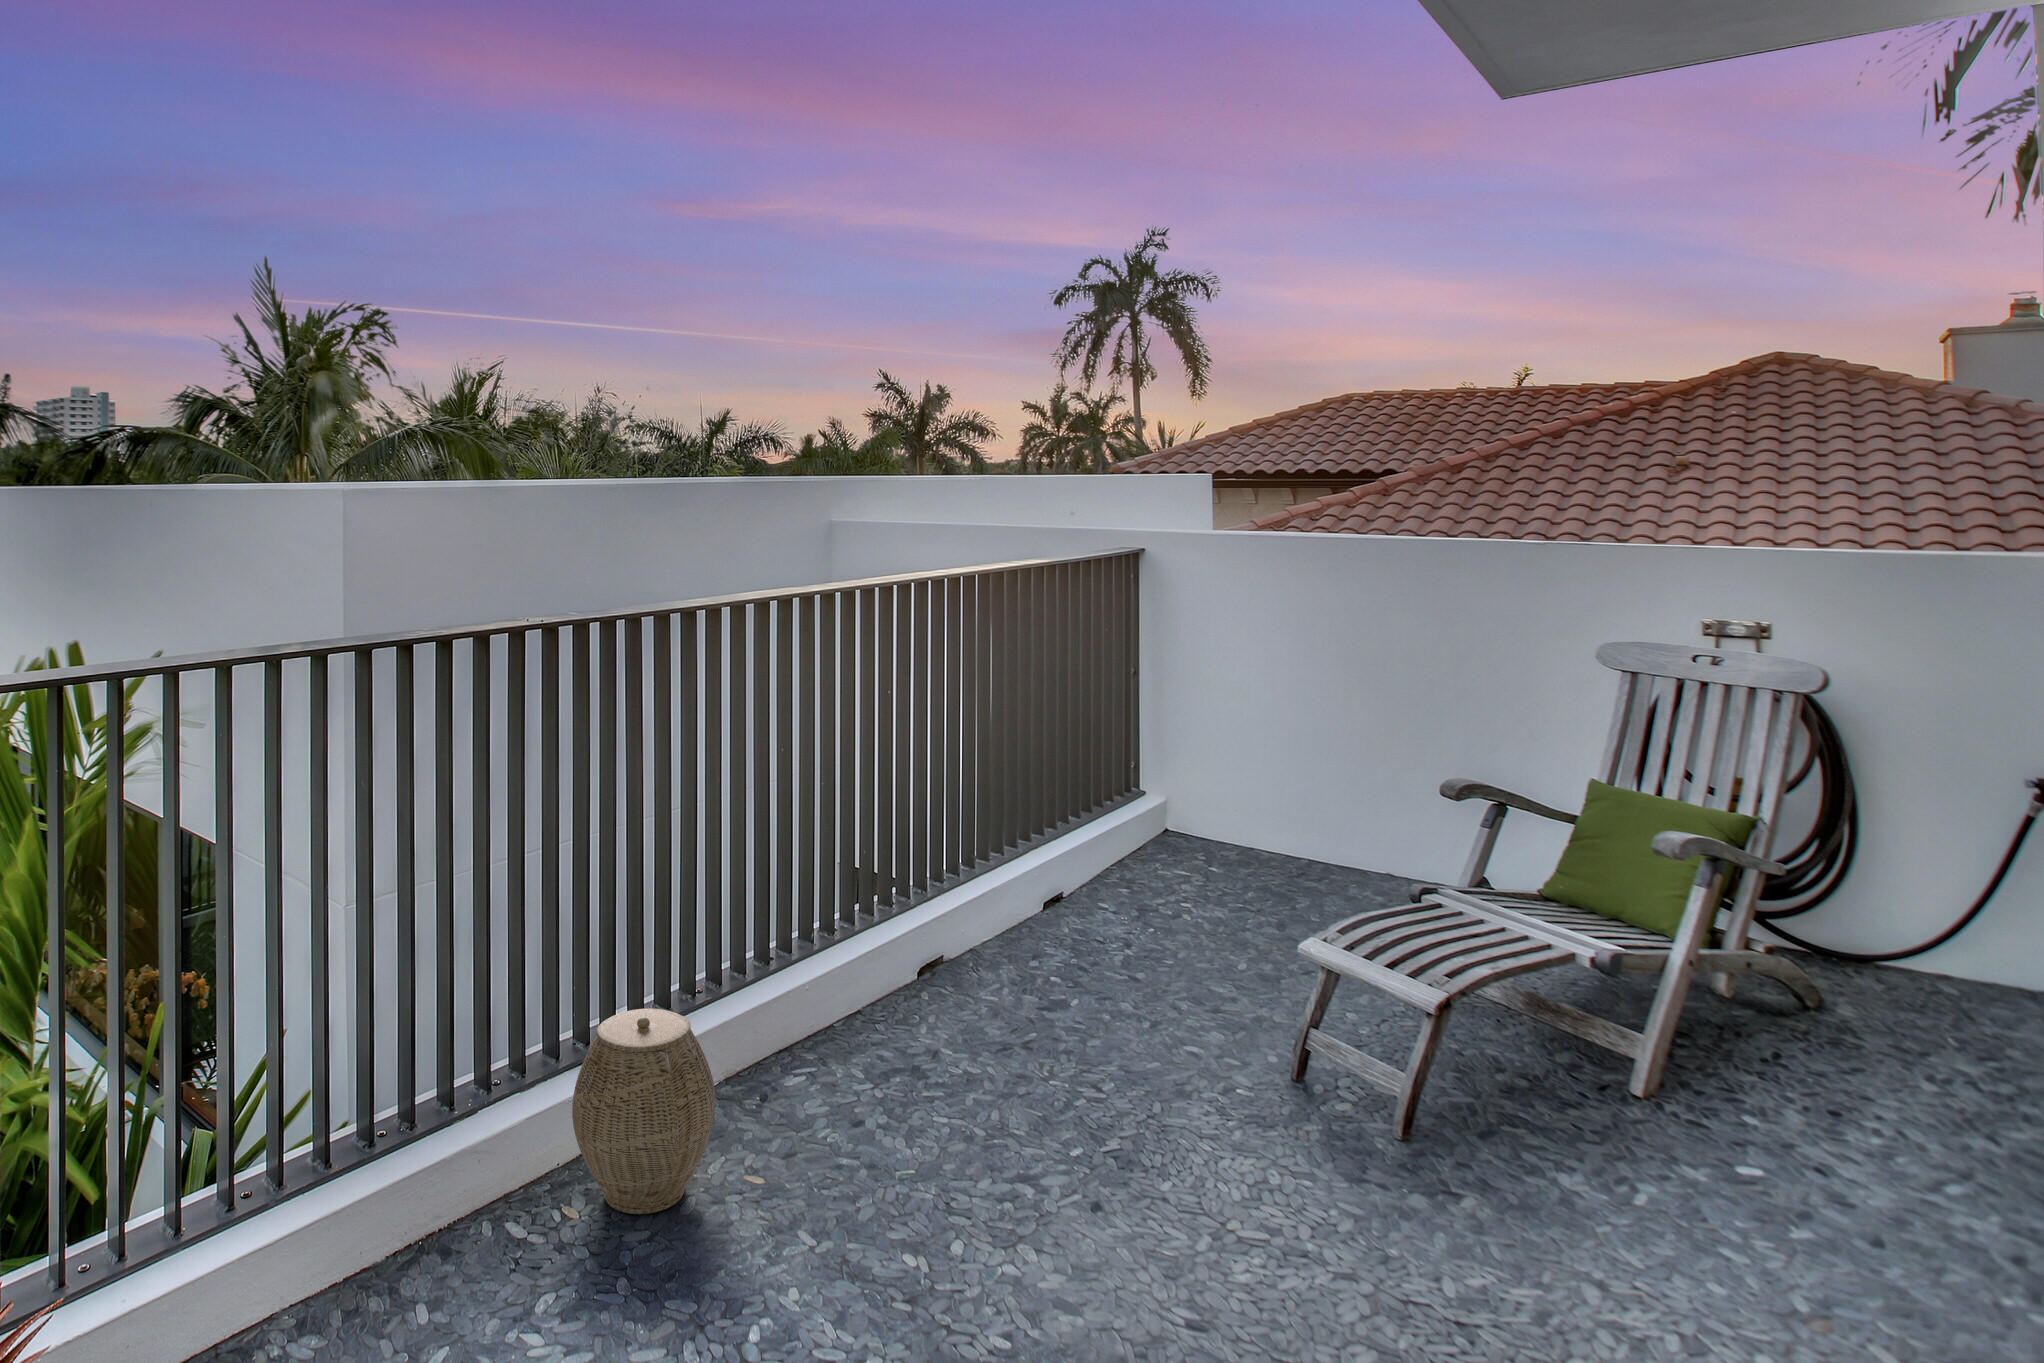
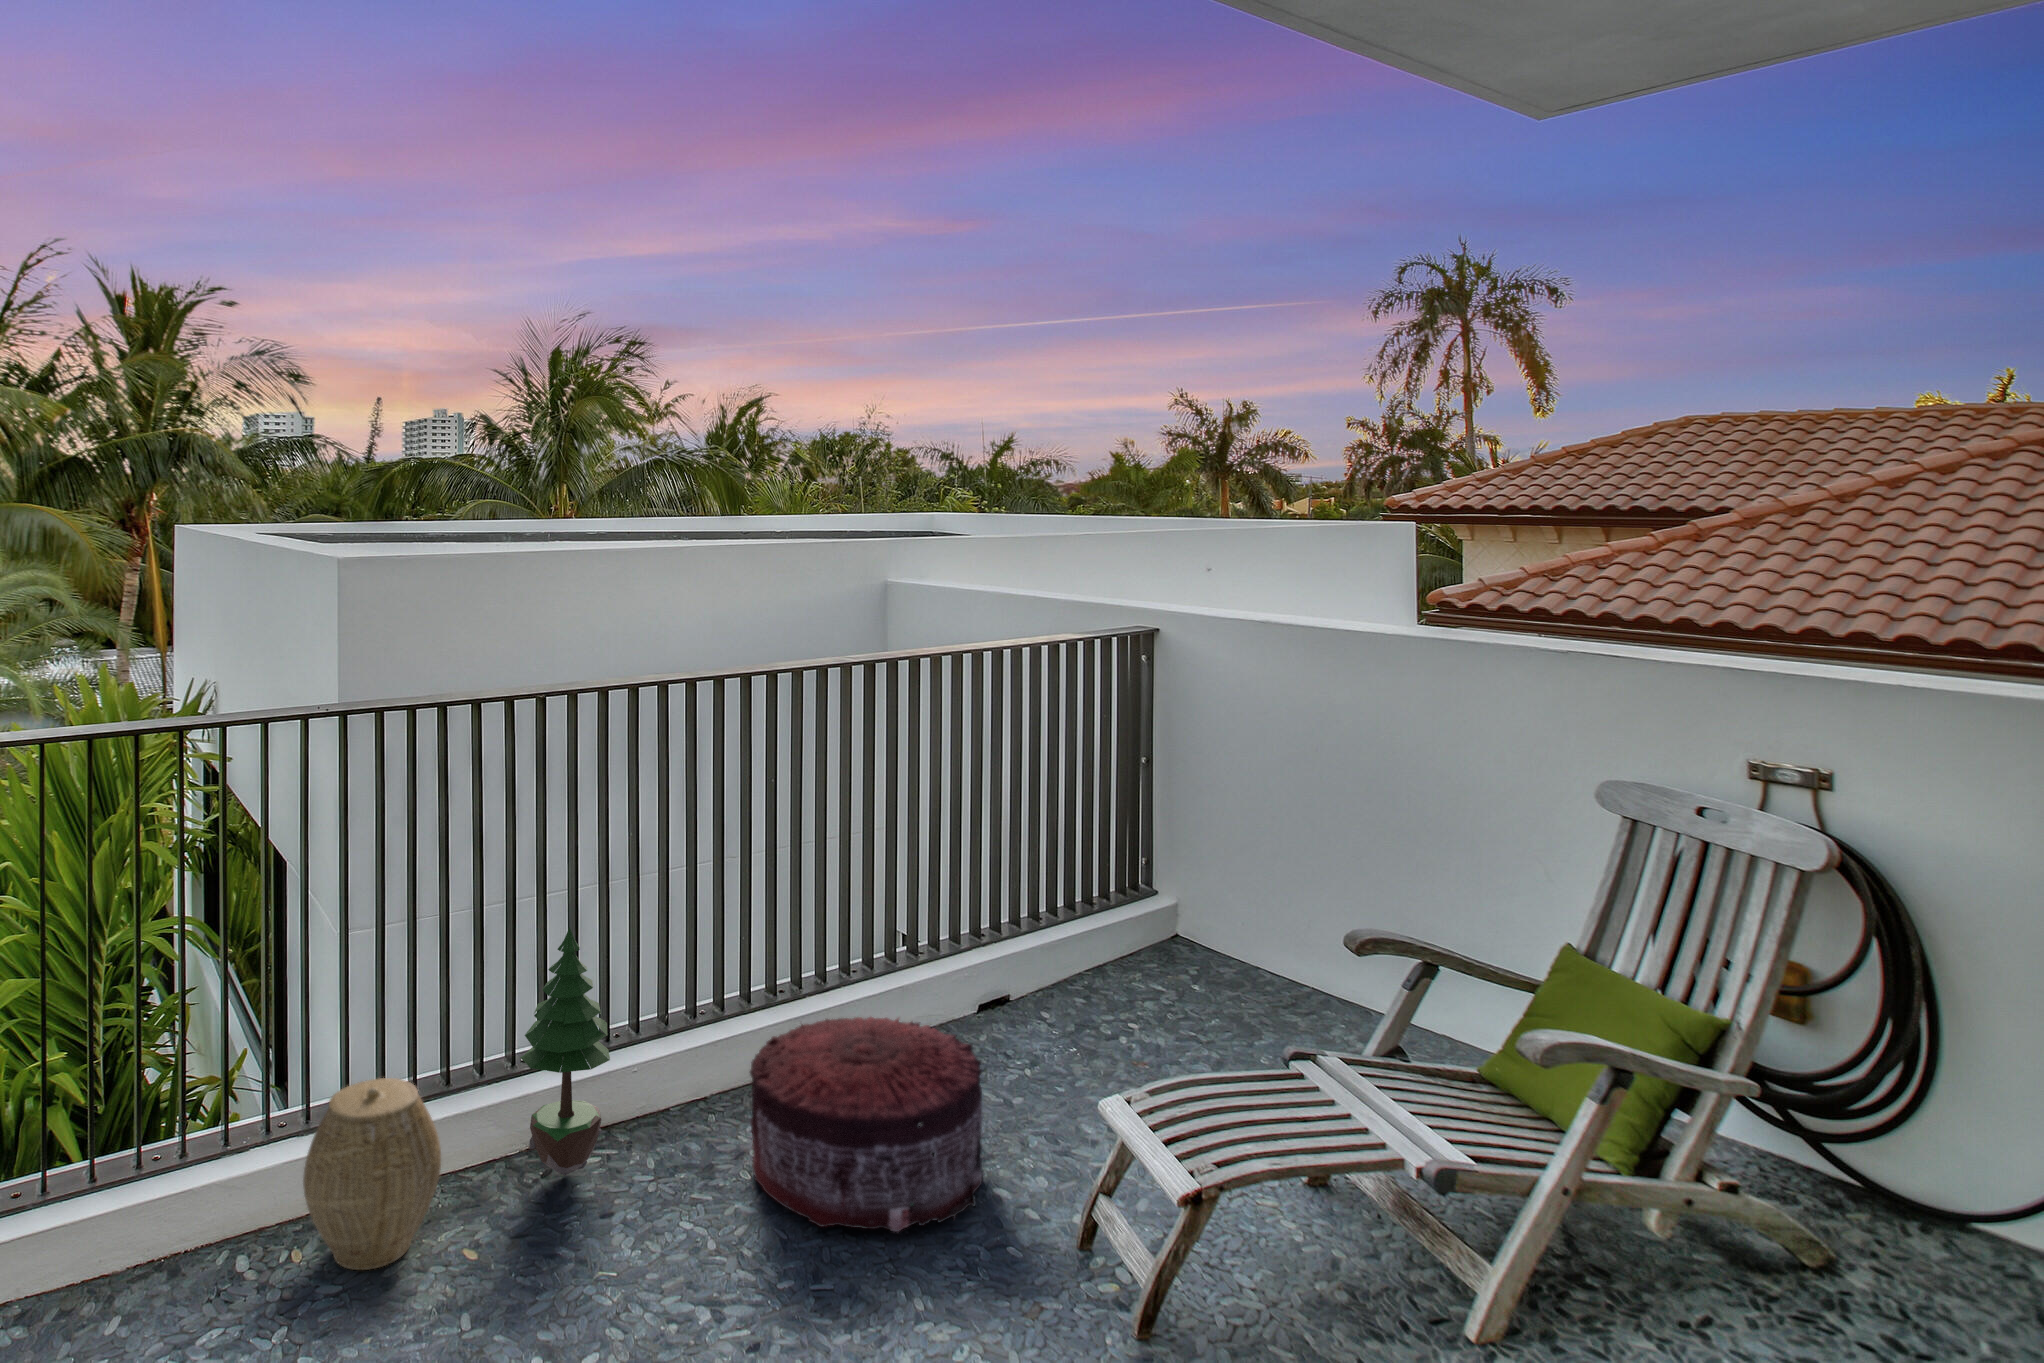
potted tree: none [738,836,831,1096] -> present [520,928,610,1175]
pouf: none [944,904,1191,1100] -> present [750,1017,983,1232]

